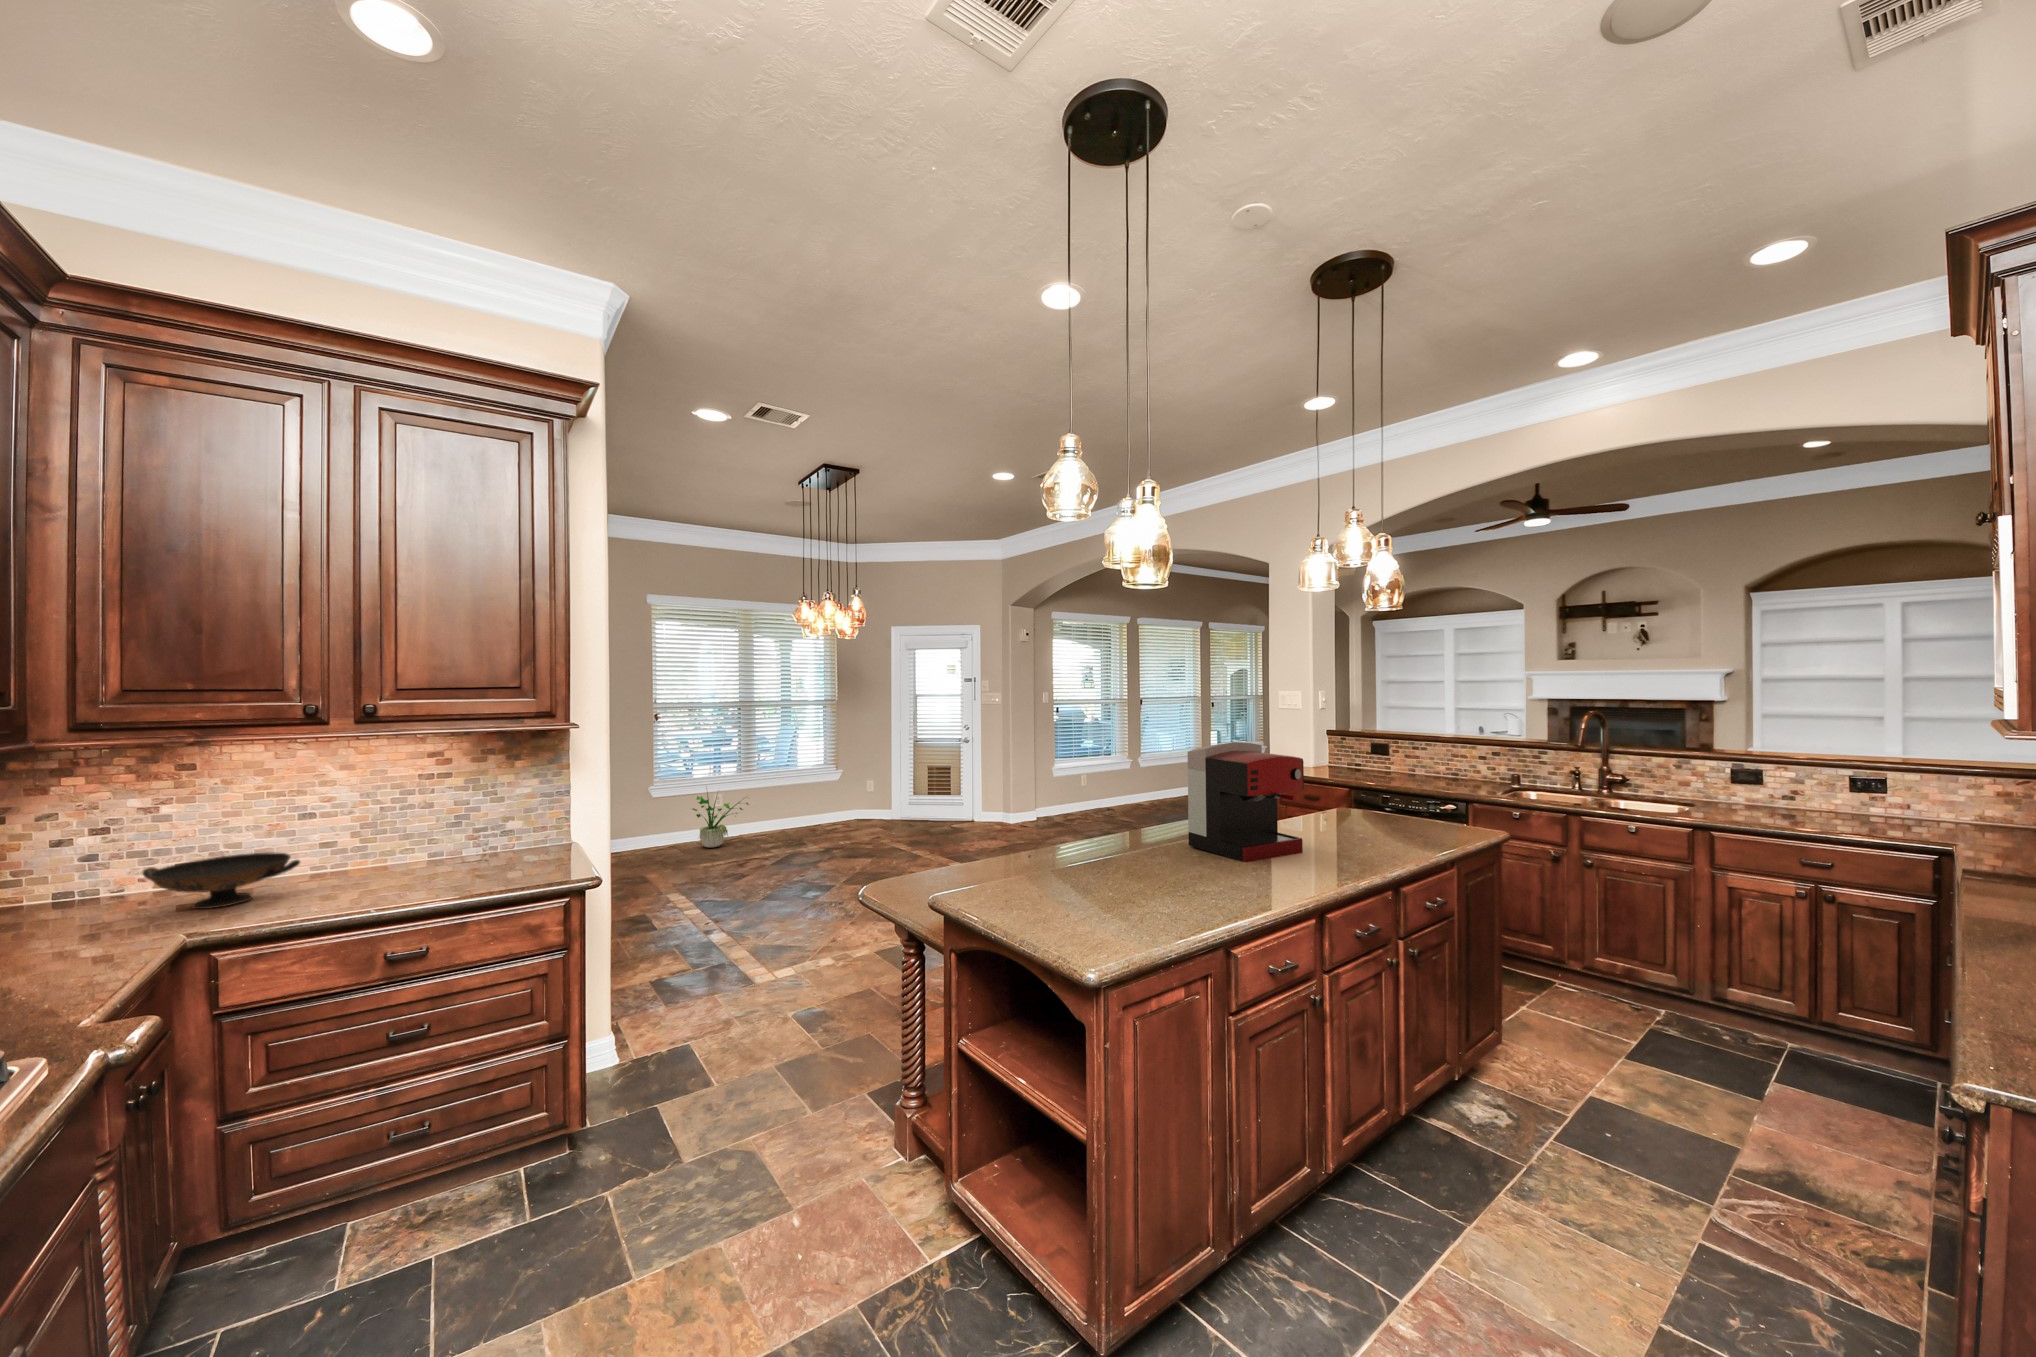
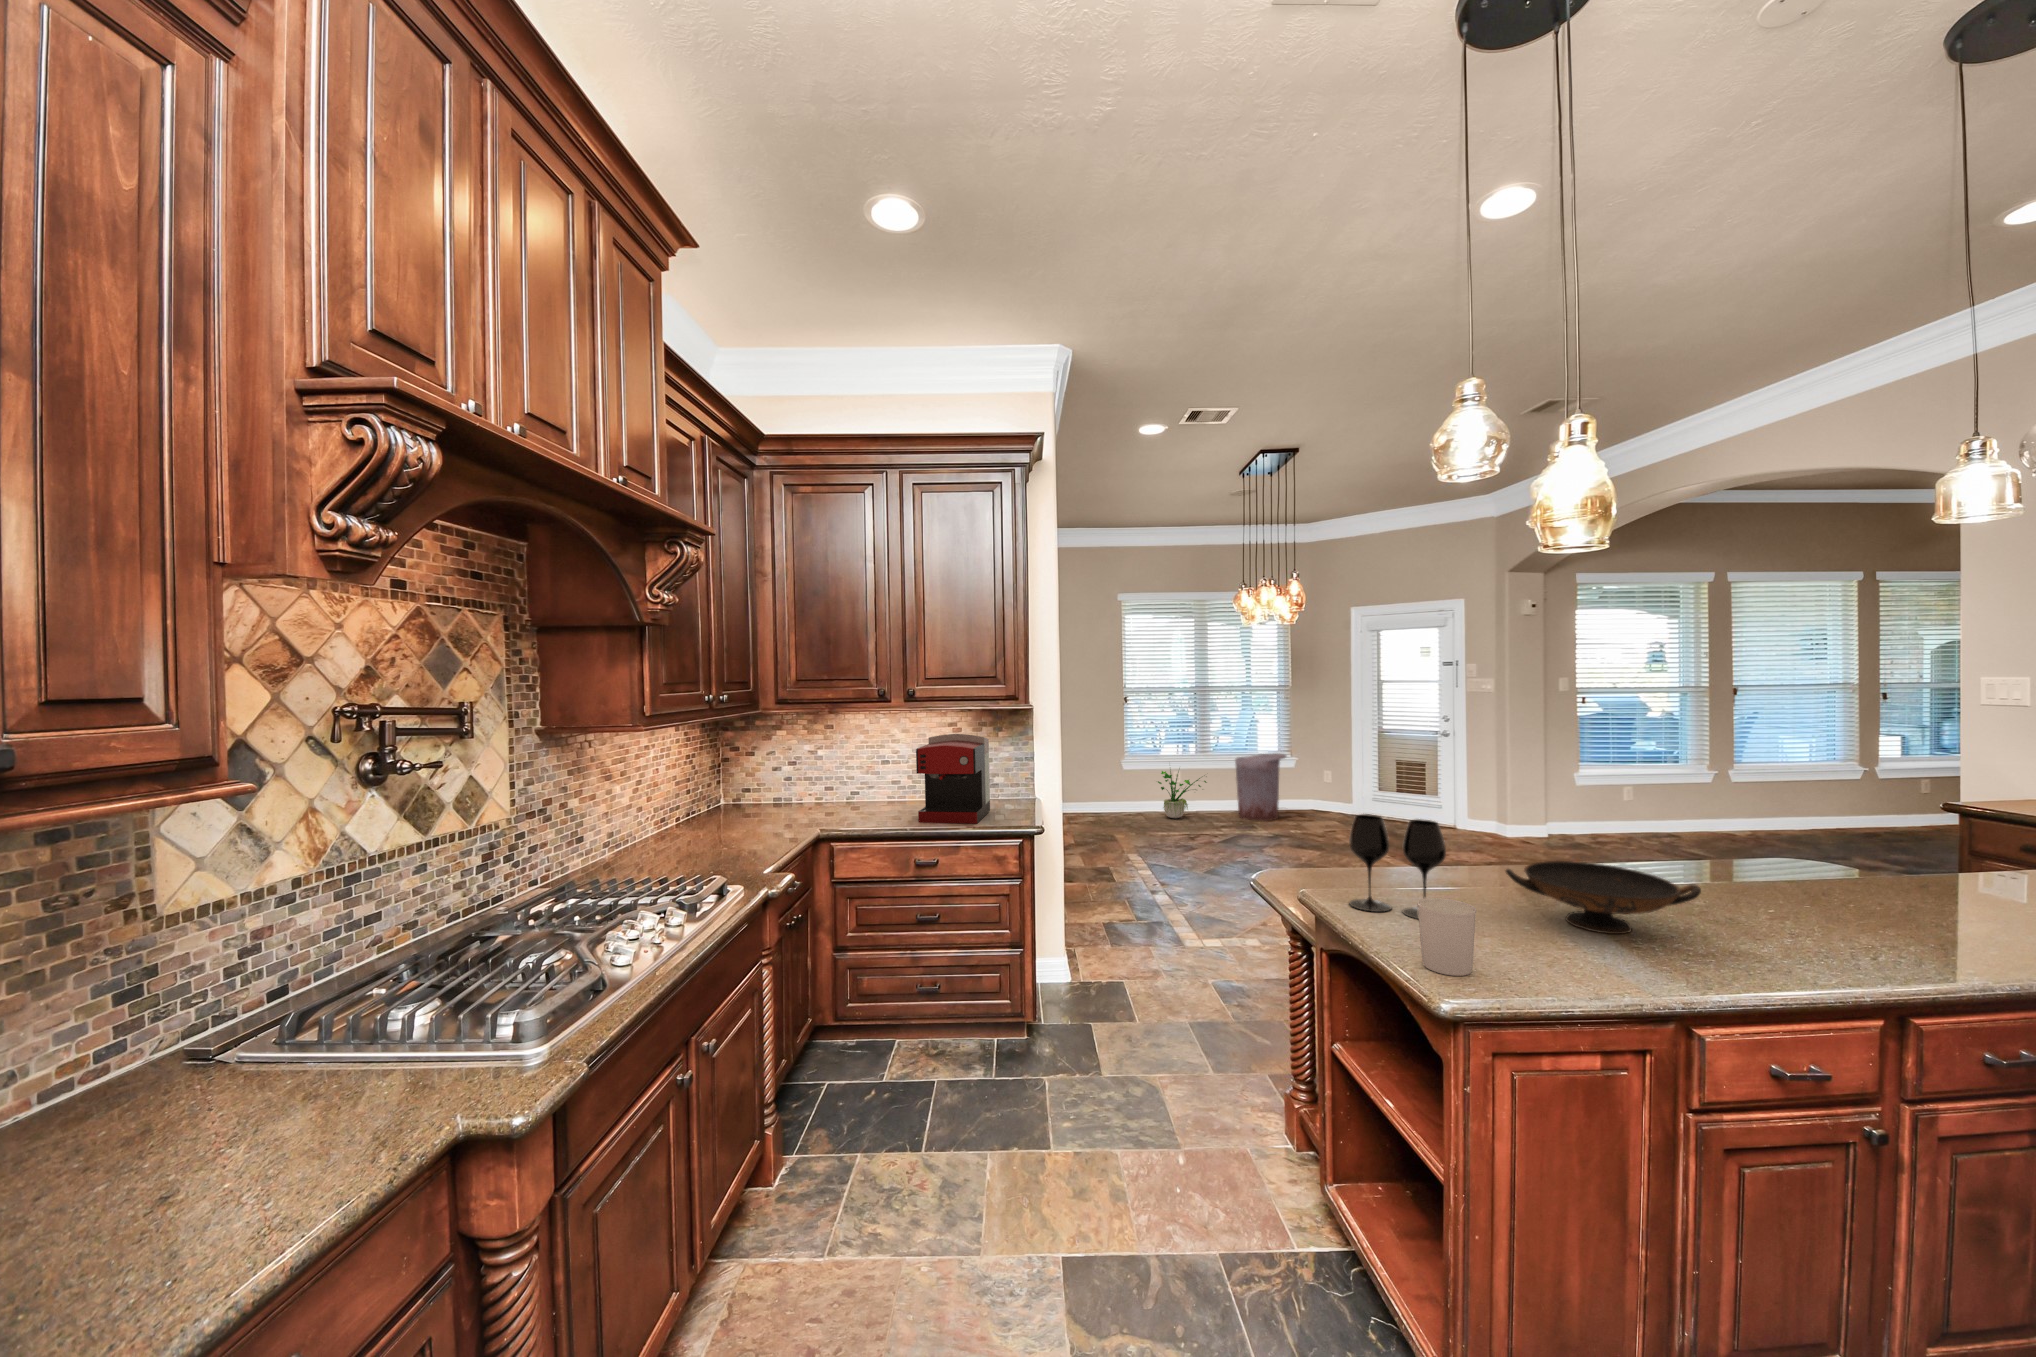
coffee maker: present [1187,742,1304,862] -> present [916,734,990,824]
trash can: none [779,768,832,839] -> present [1235,753,1286,821]
wine glass: none [976,812,1058,904] -> present [1349,814,1446,919]
decorative bowl: present [143,852,300,909] -> present [1506,861,1701,934]
candle holder: none [1058,879,1103,947] -> present [1417,898,1476,976]

